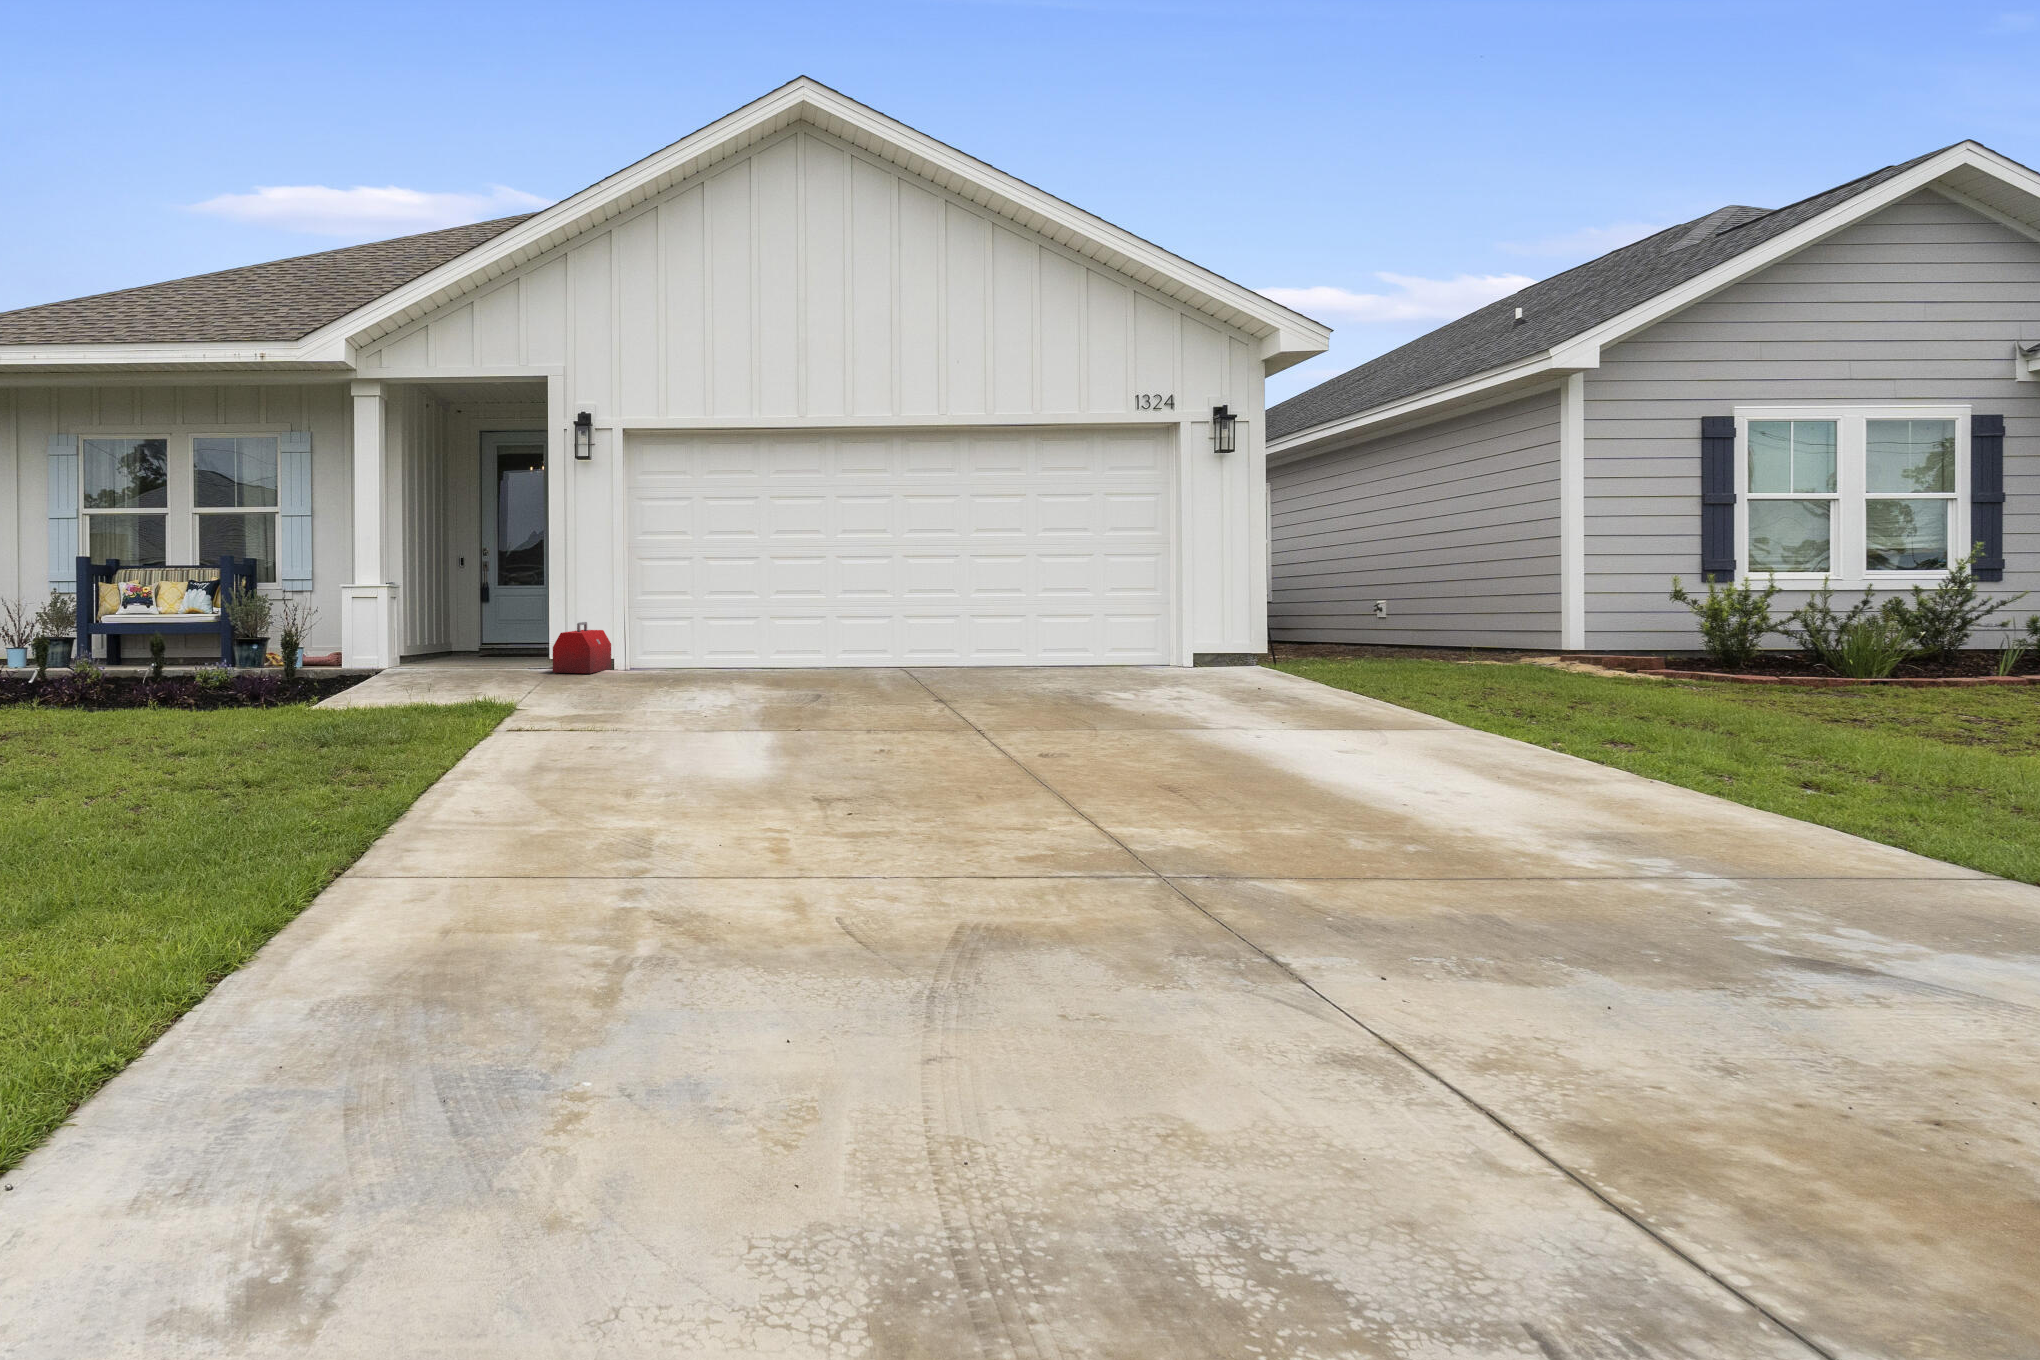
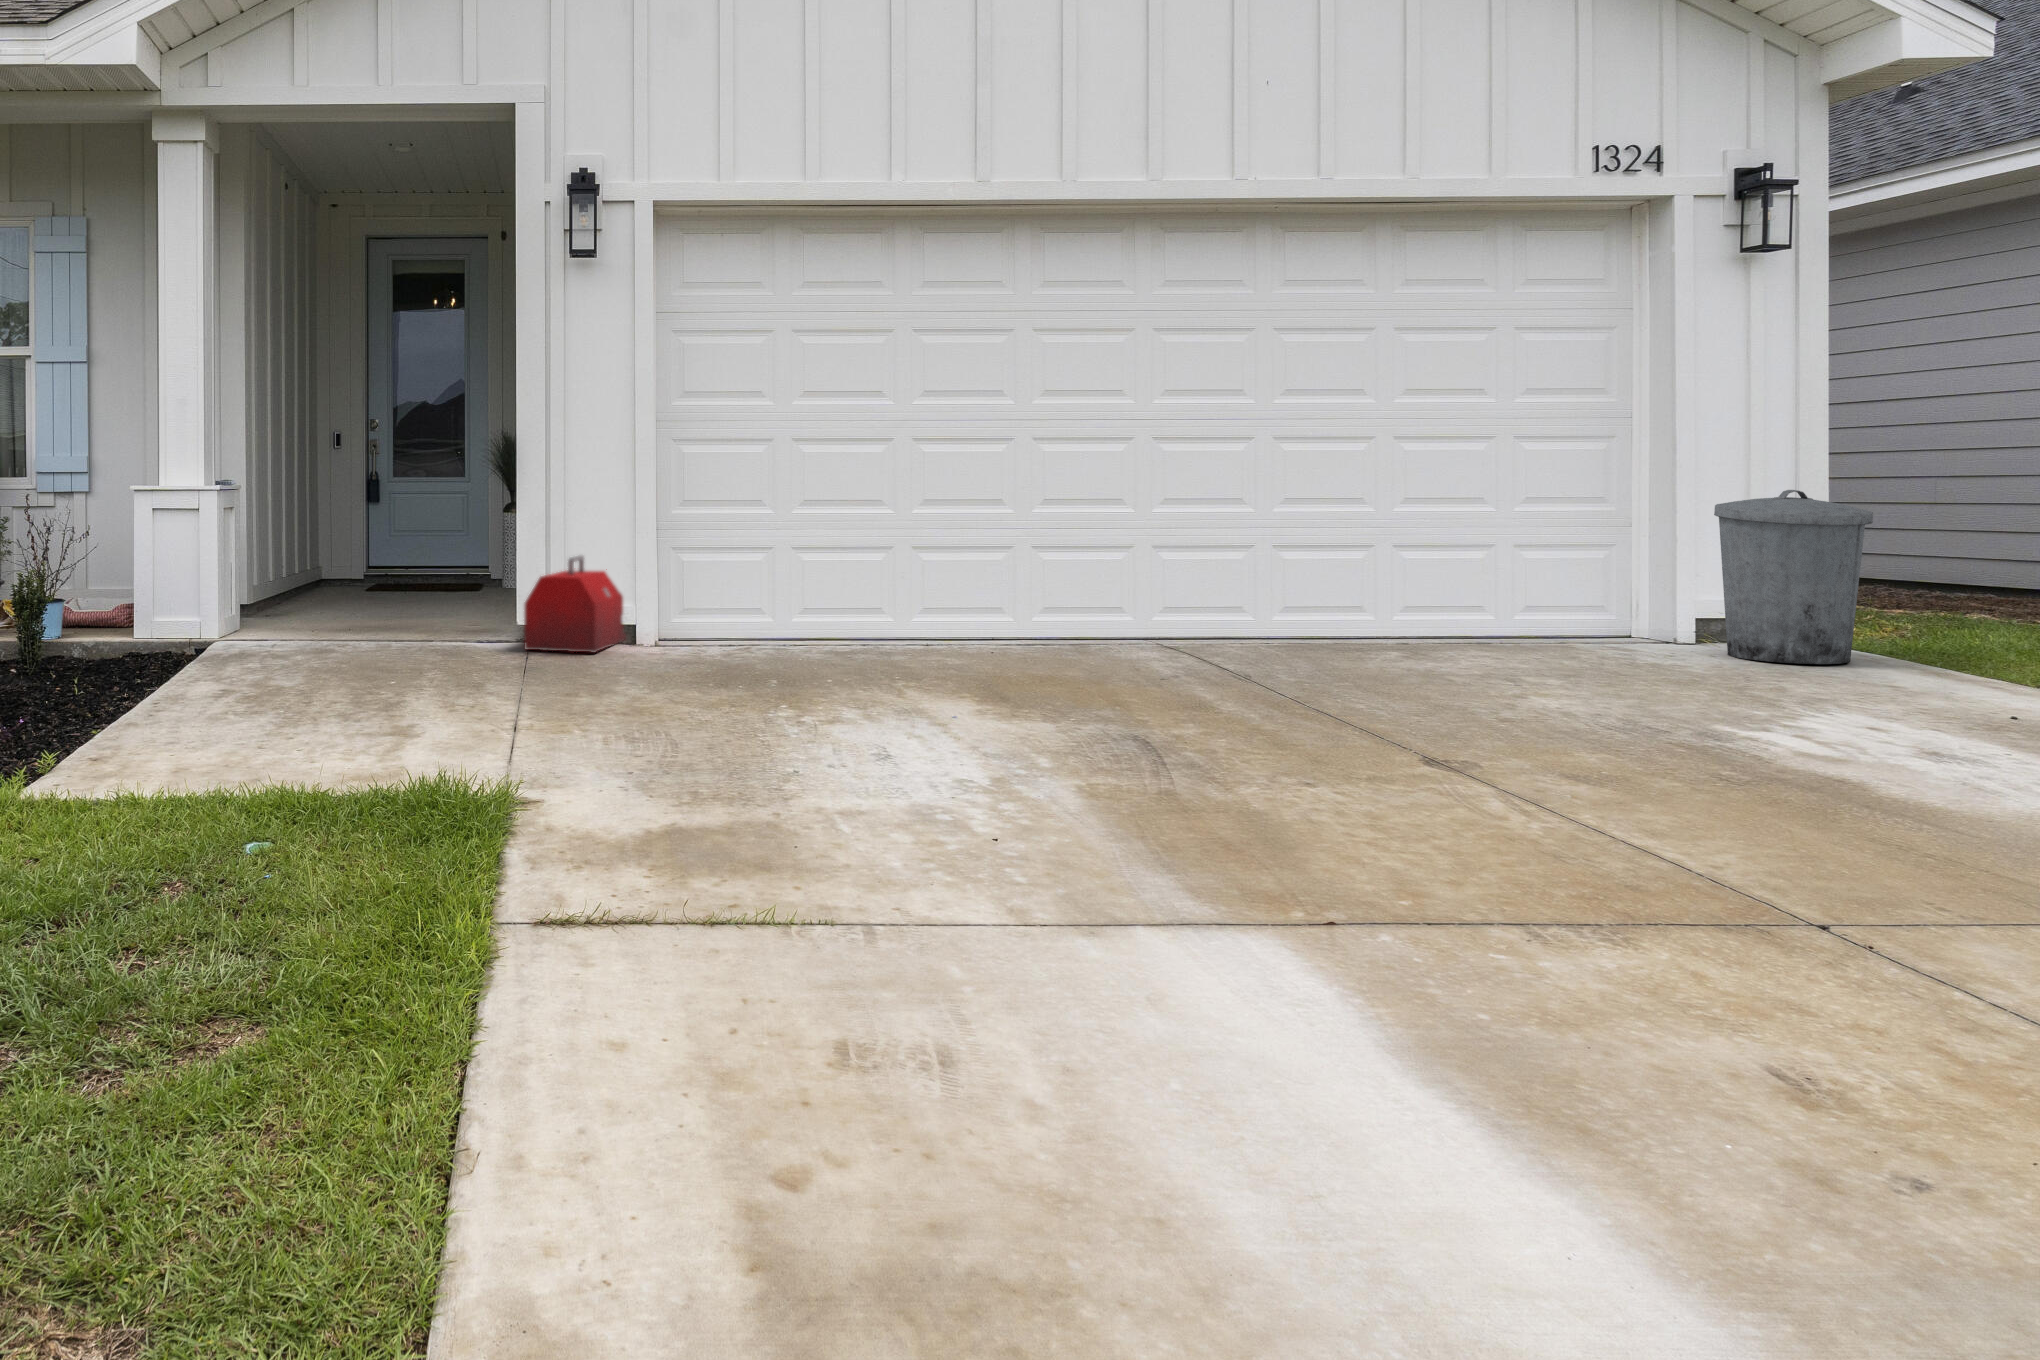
trash can: none [1194,582,1268,674] -> present [1714,490,1873,664]

